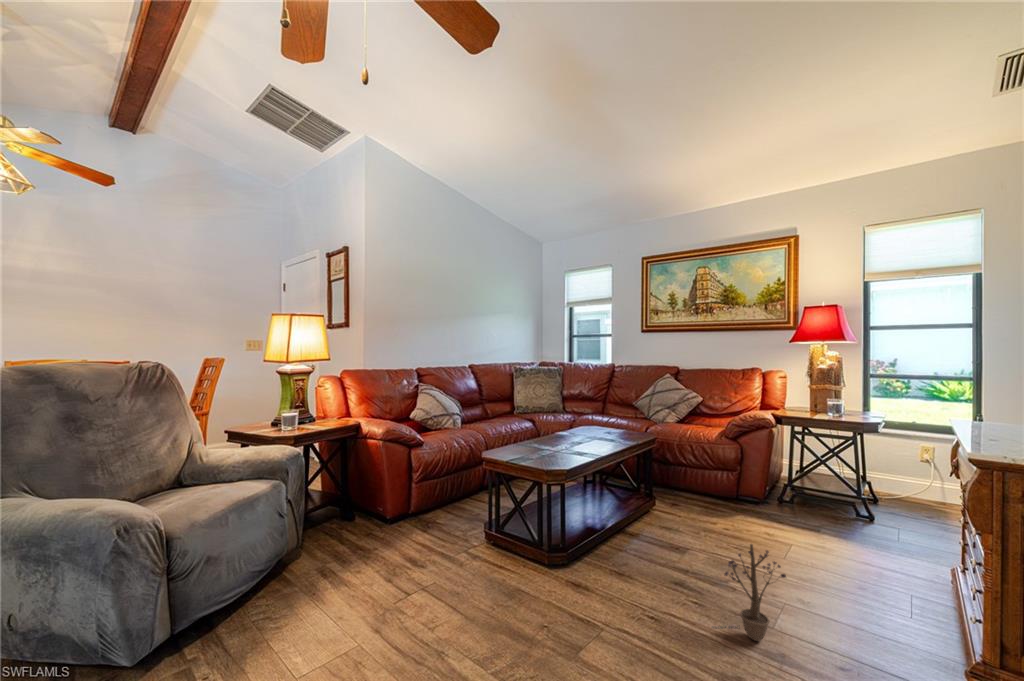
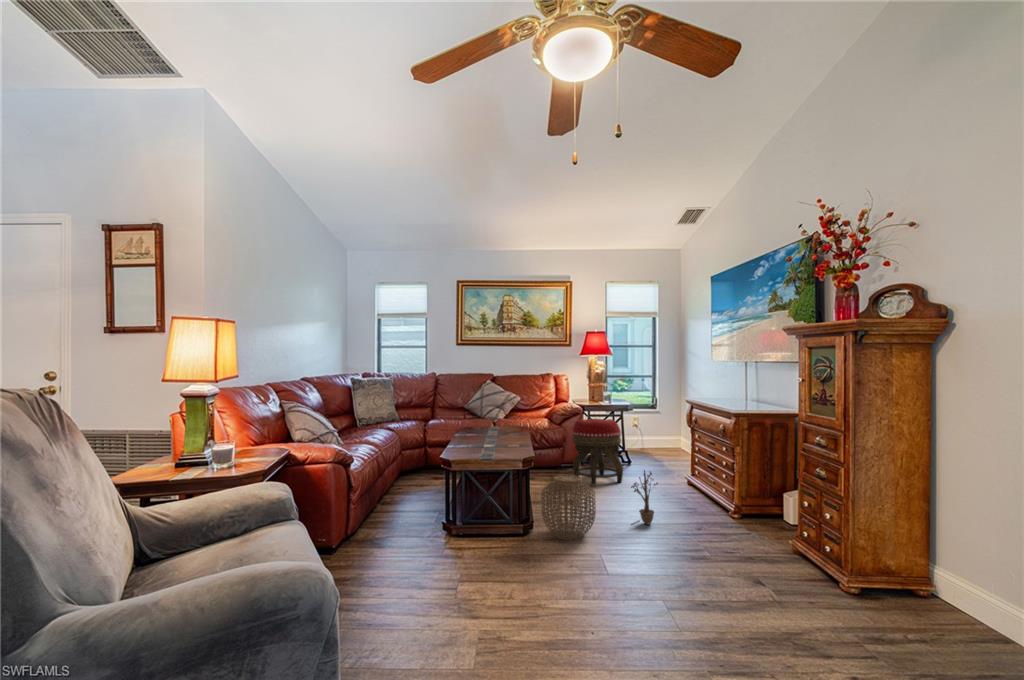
footstool: none [733,438,819,550] -> present [573,419,623,486]
woven basket: none [568,513,647,613] -> present [541,475,596,541]

